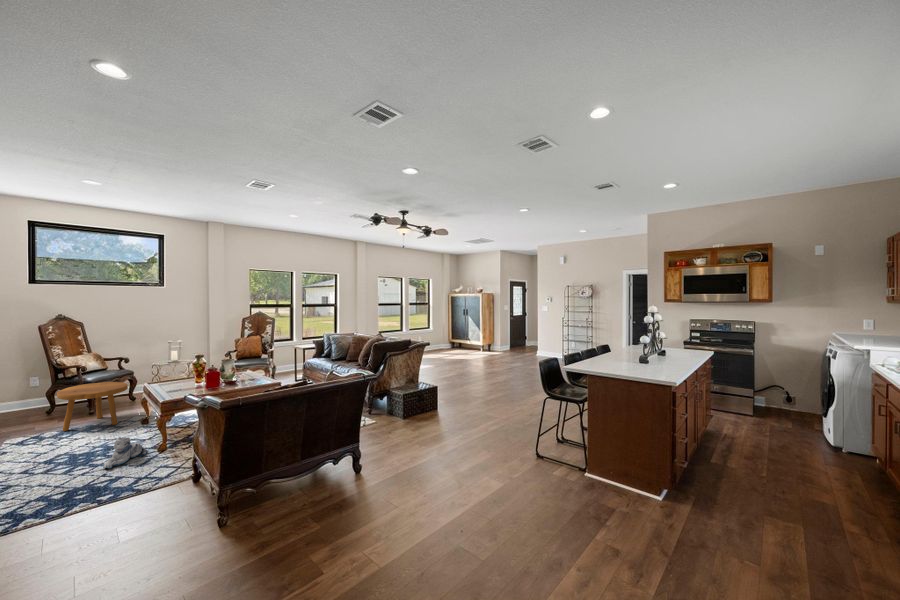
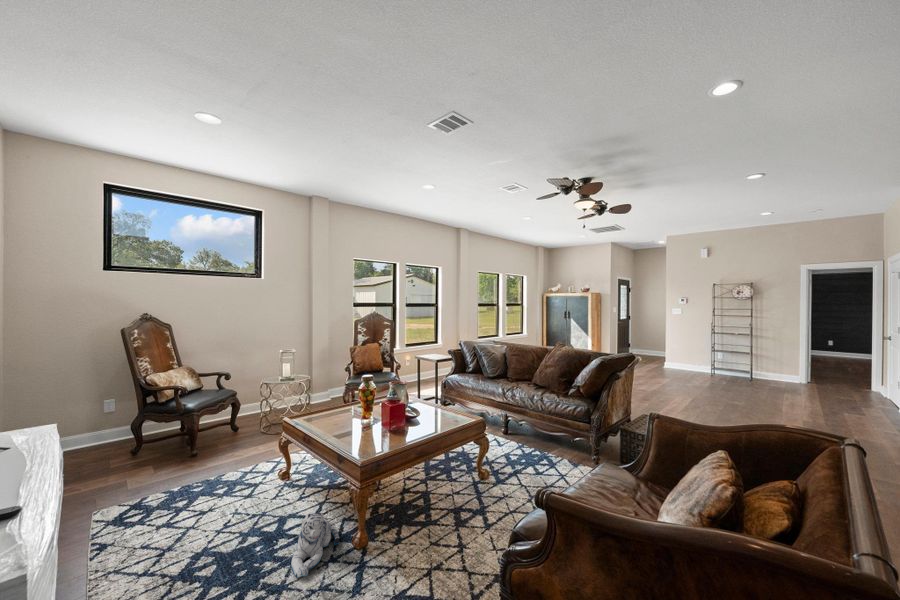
footstool: present [57,382,128,431] -> none [163,409,255,489]

